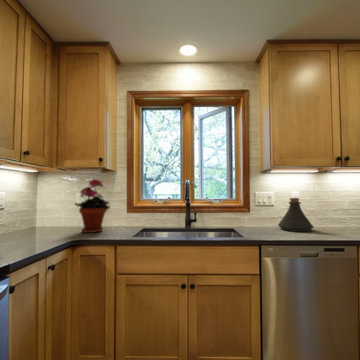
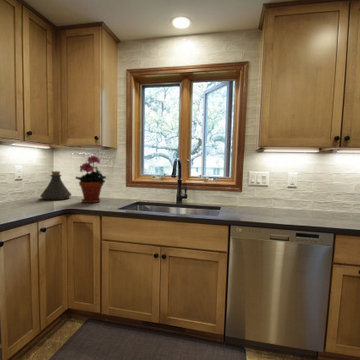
bottle: present [278,198,314,232] -> present [40,171,71,200]

